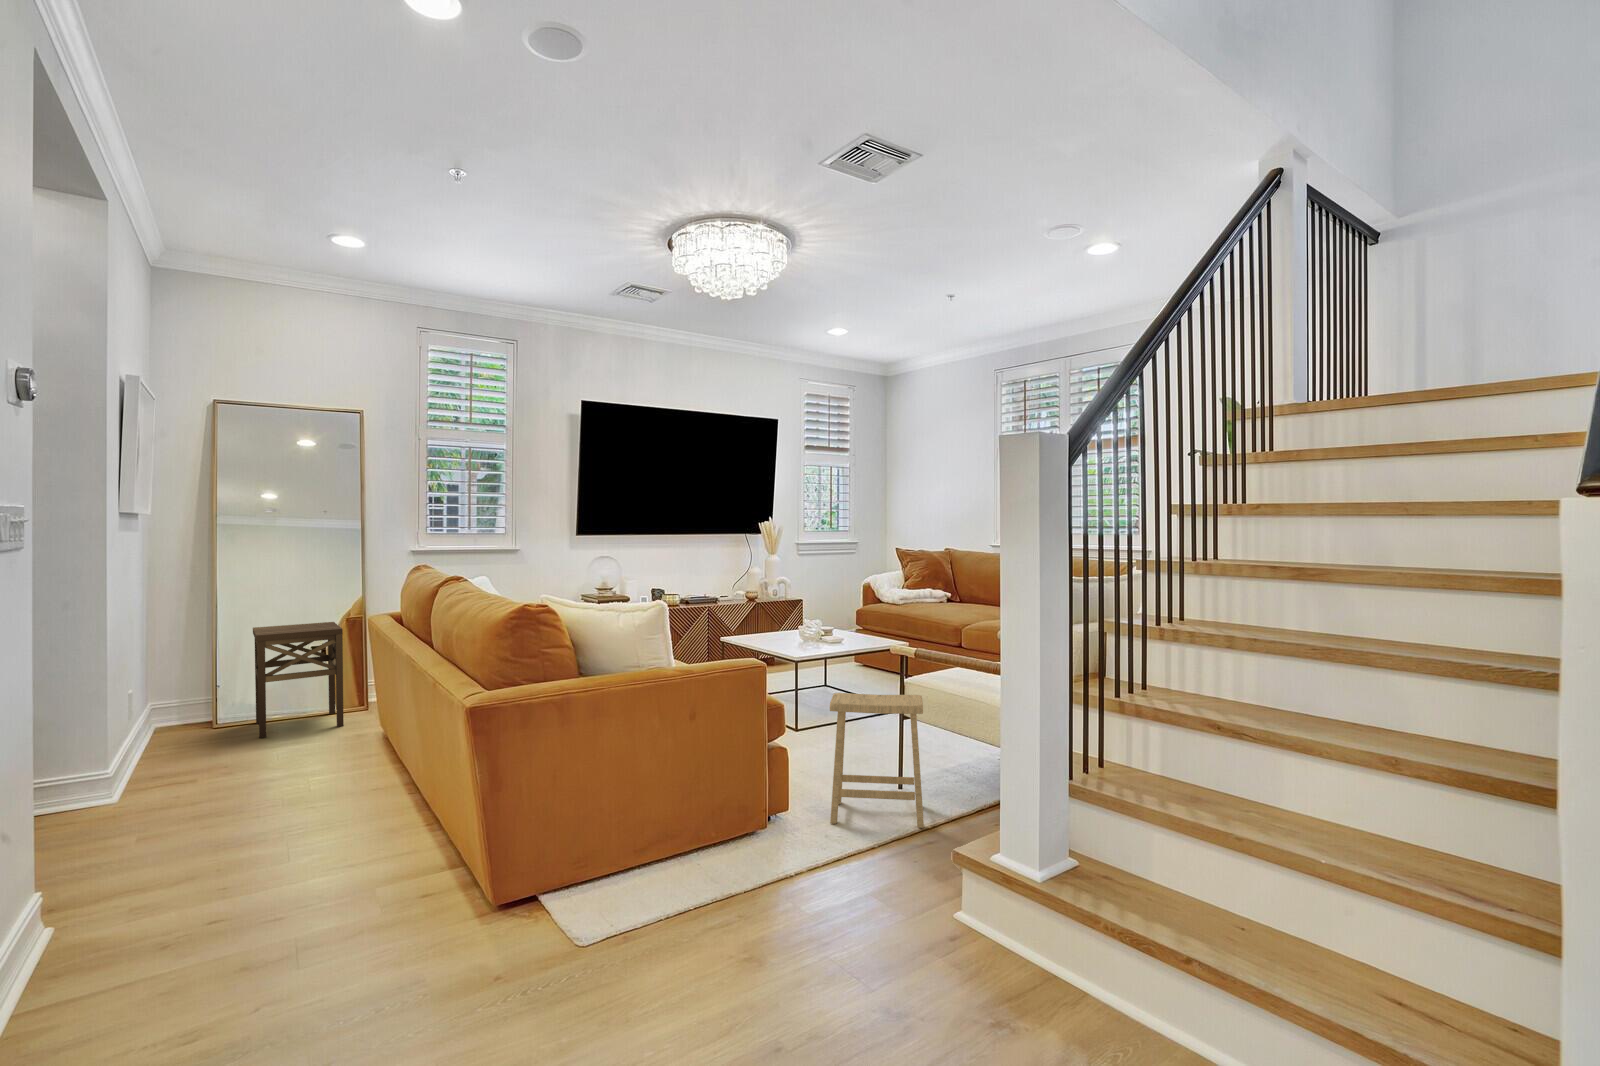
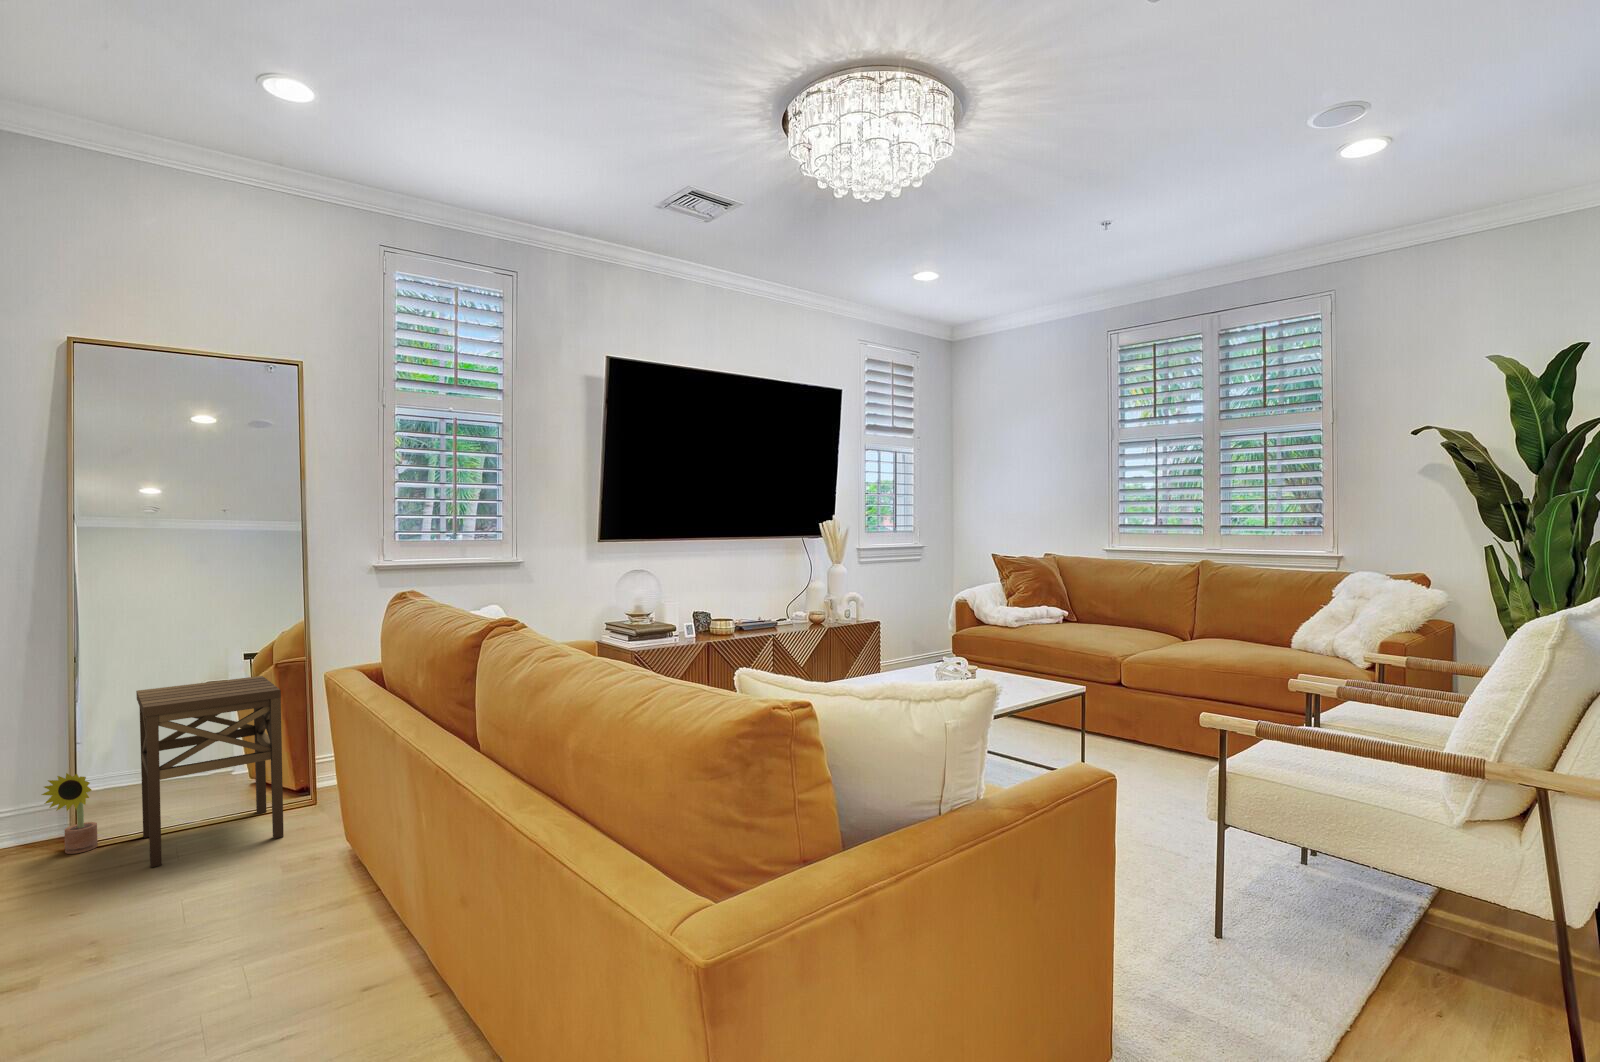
decorative plant: none [194,678,228,730] -> present [42,773,98,854]
footstool: present [830,693,924,828] -> none [1145,798,1344,1033]

